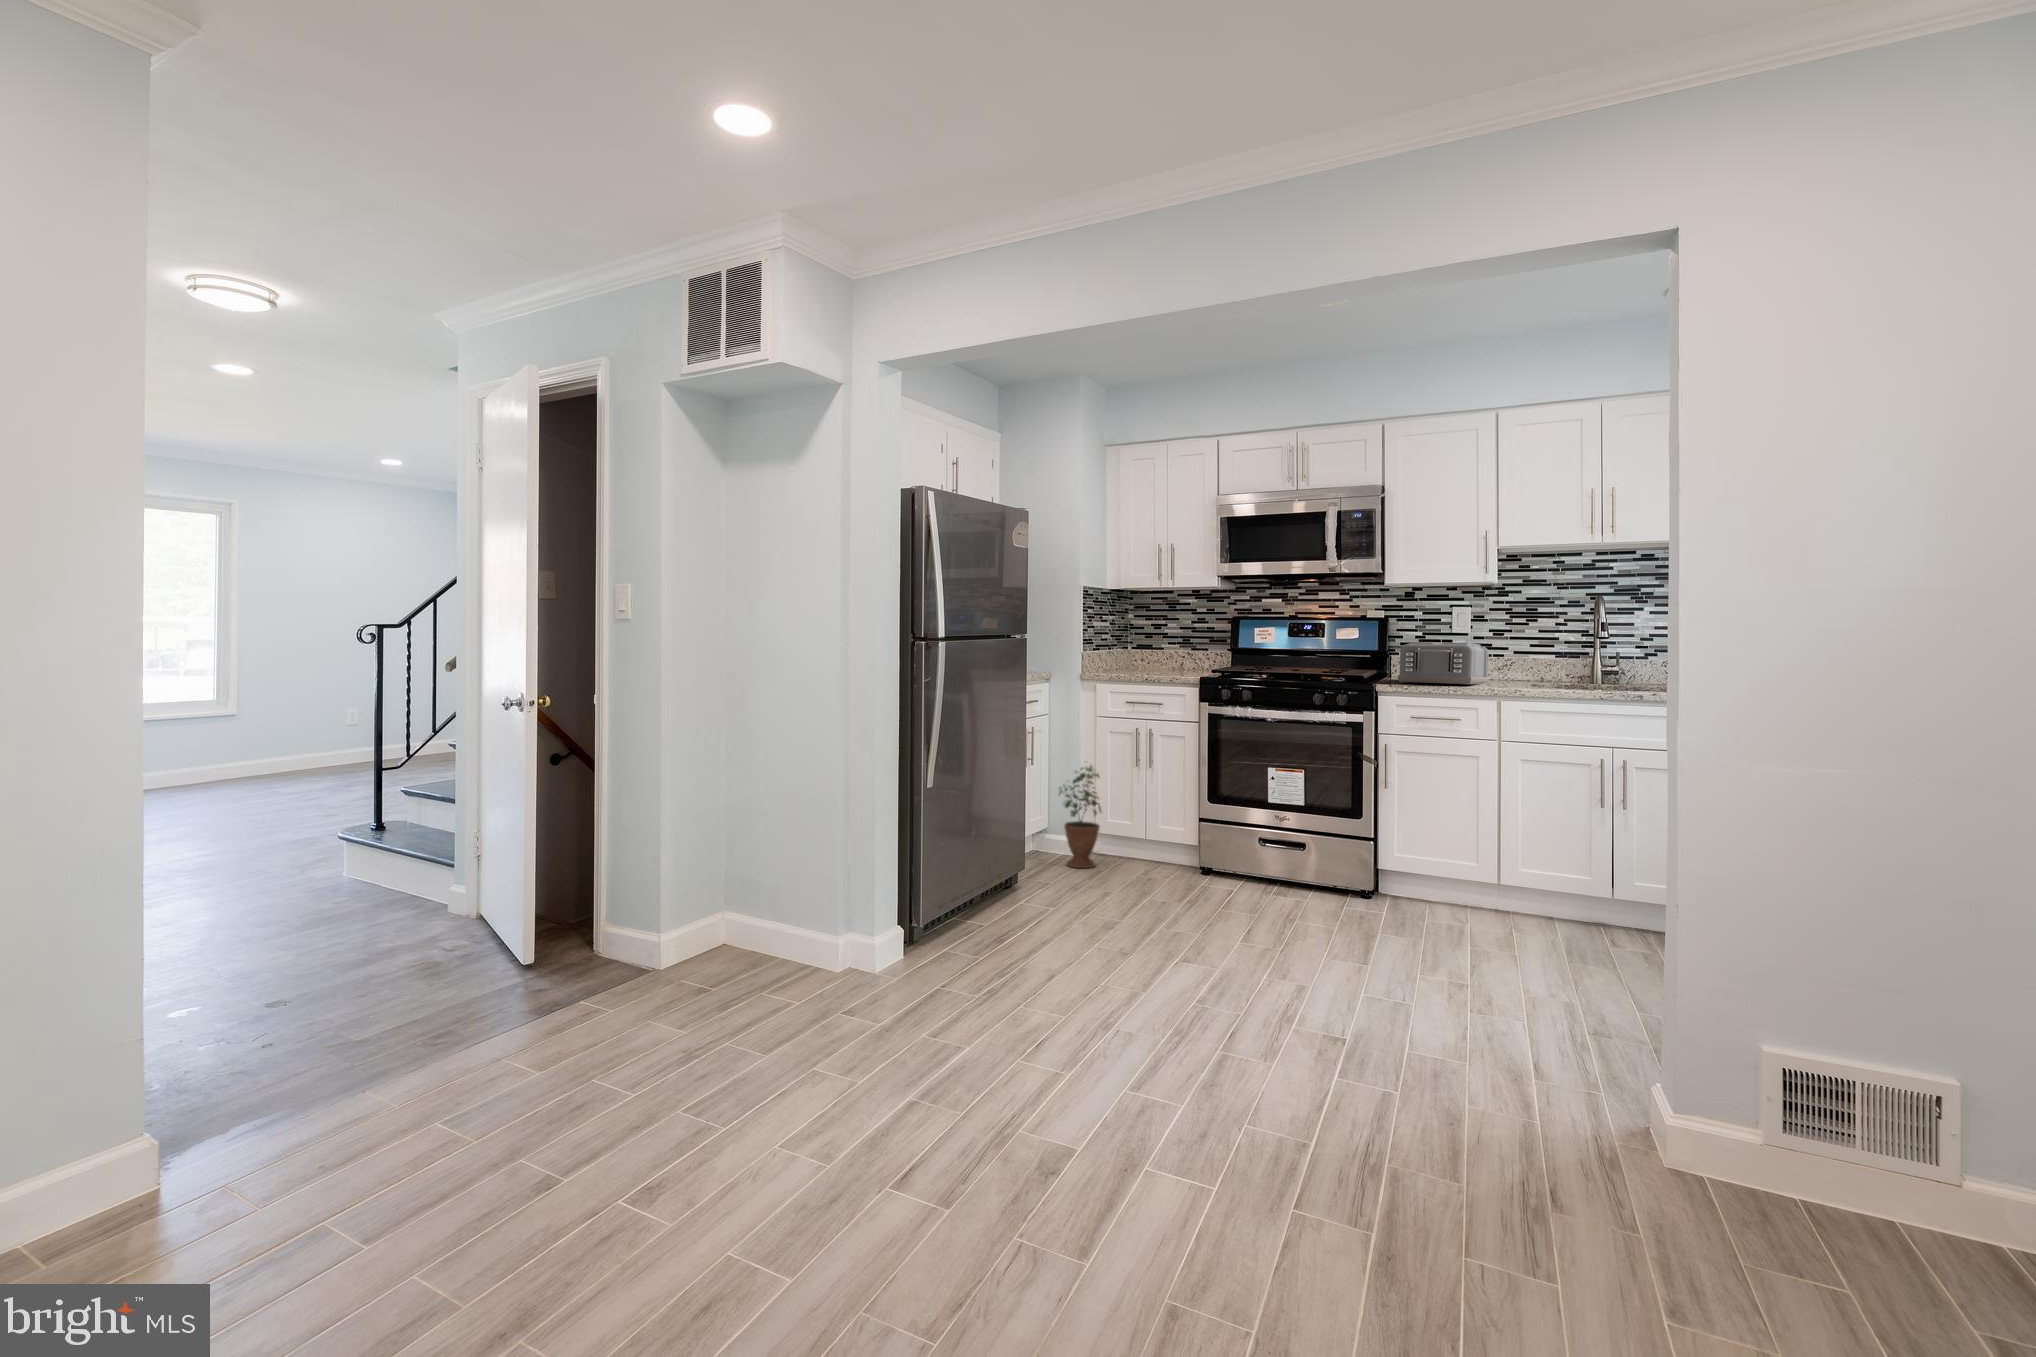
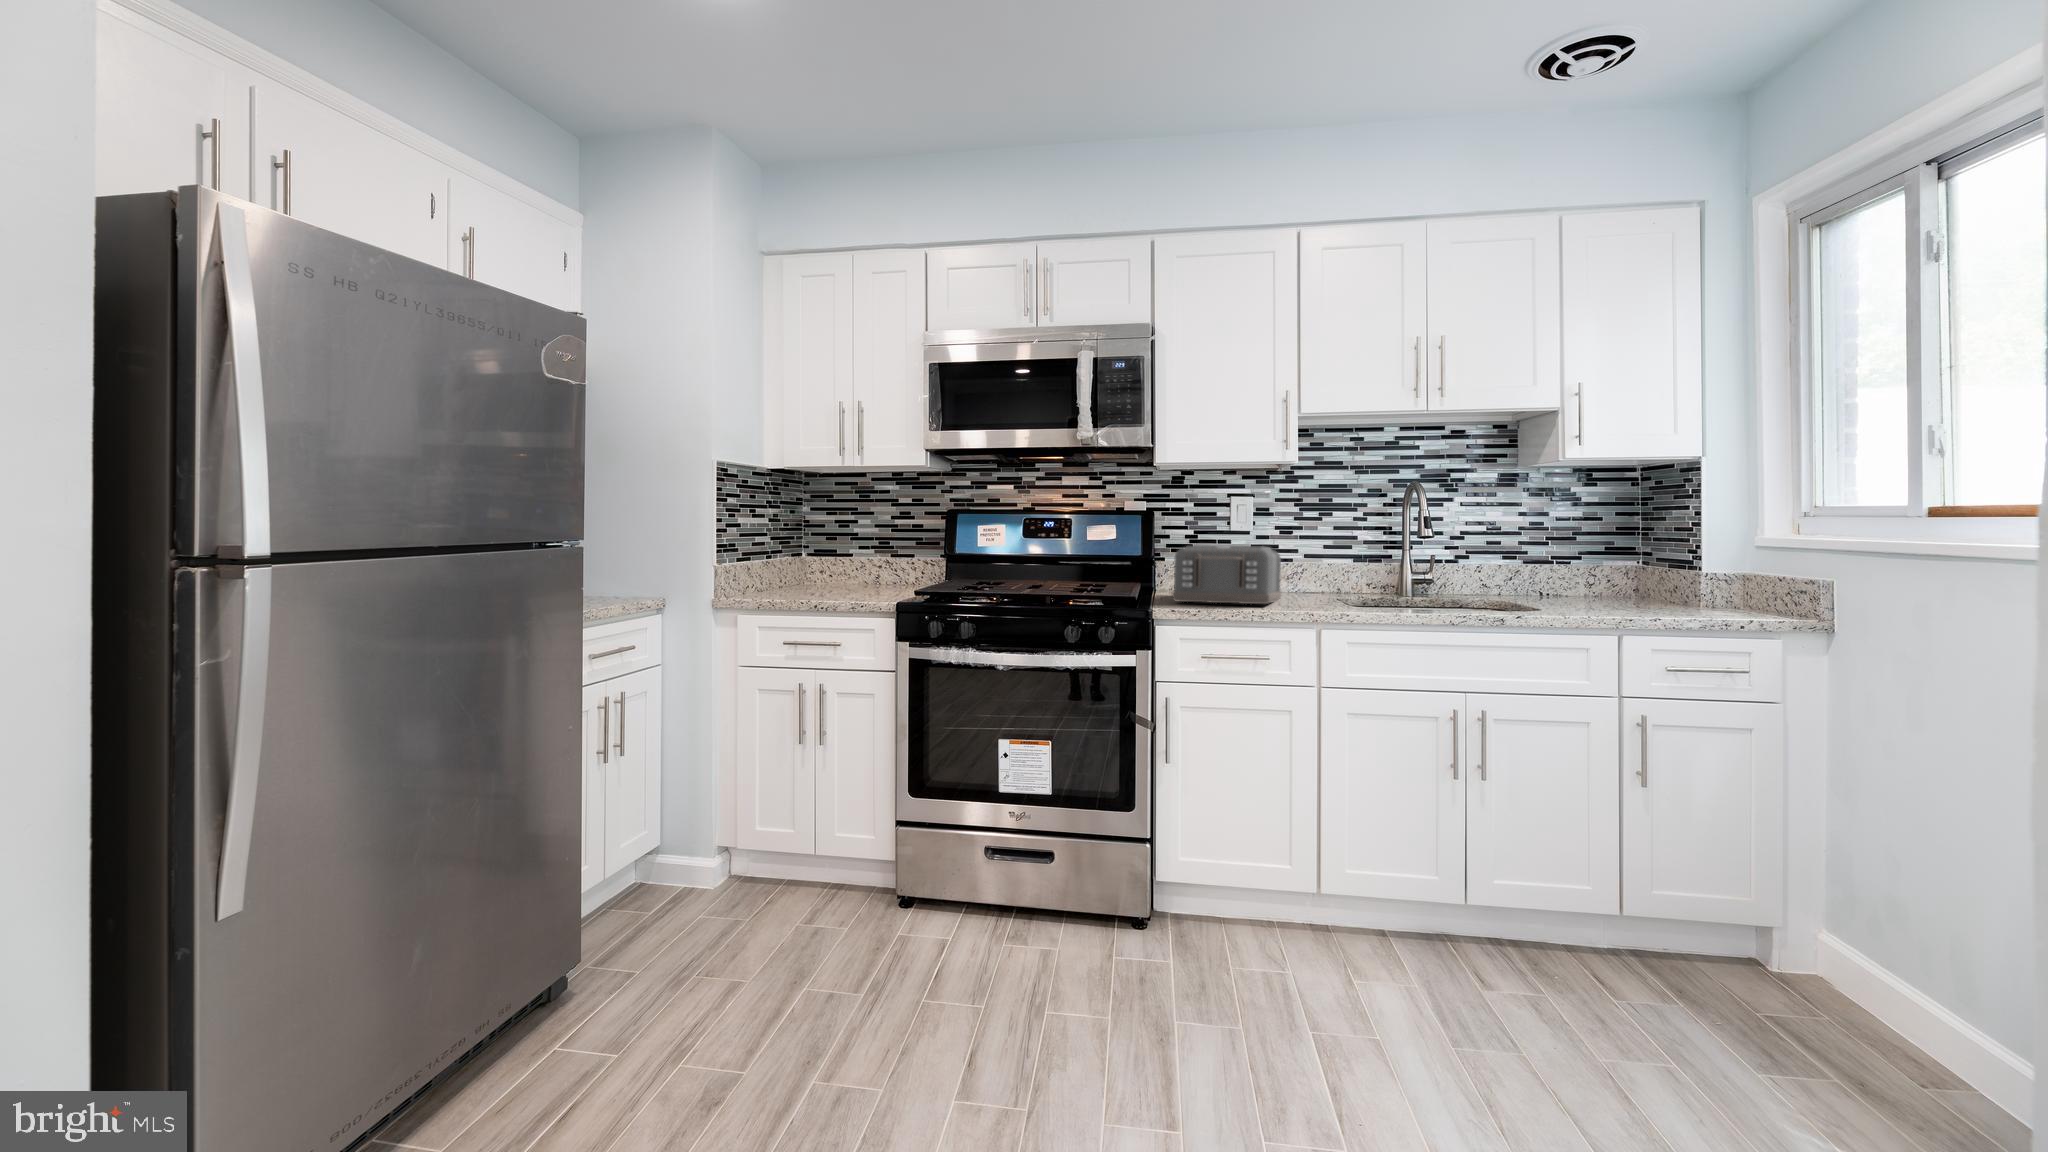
potted plant: present [1059,765,1101,868] -> none [673,739,748,915]

